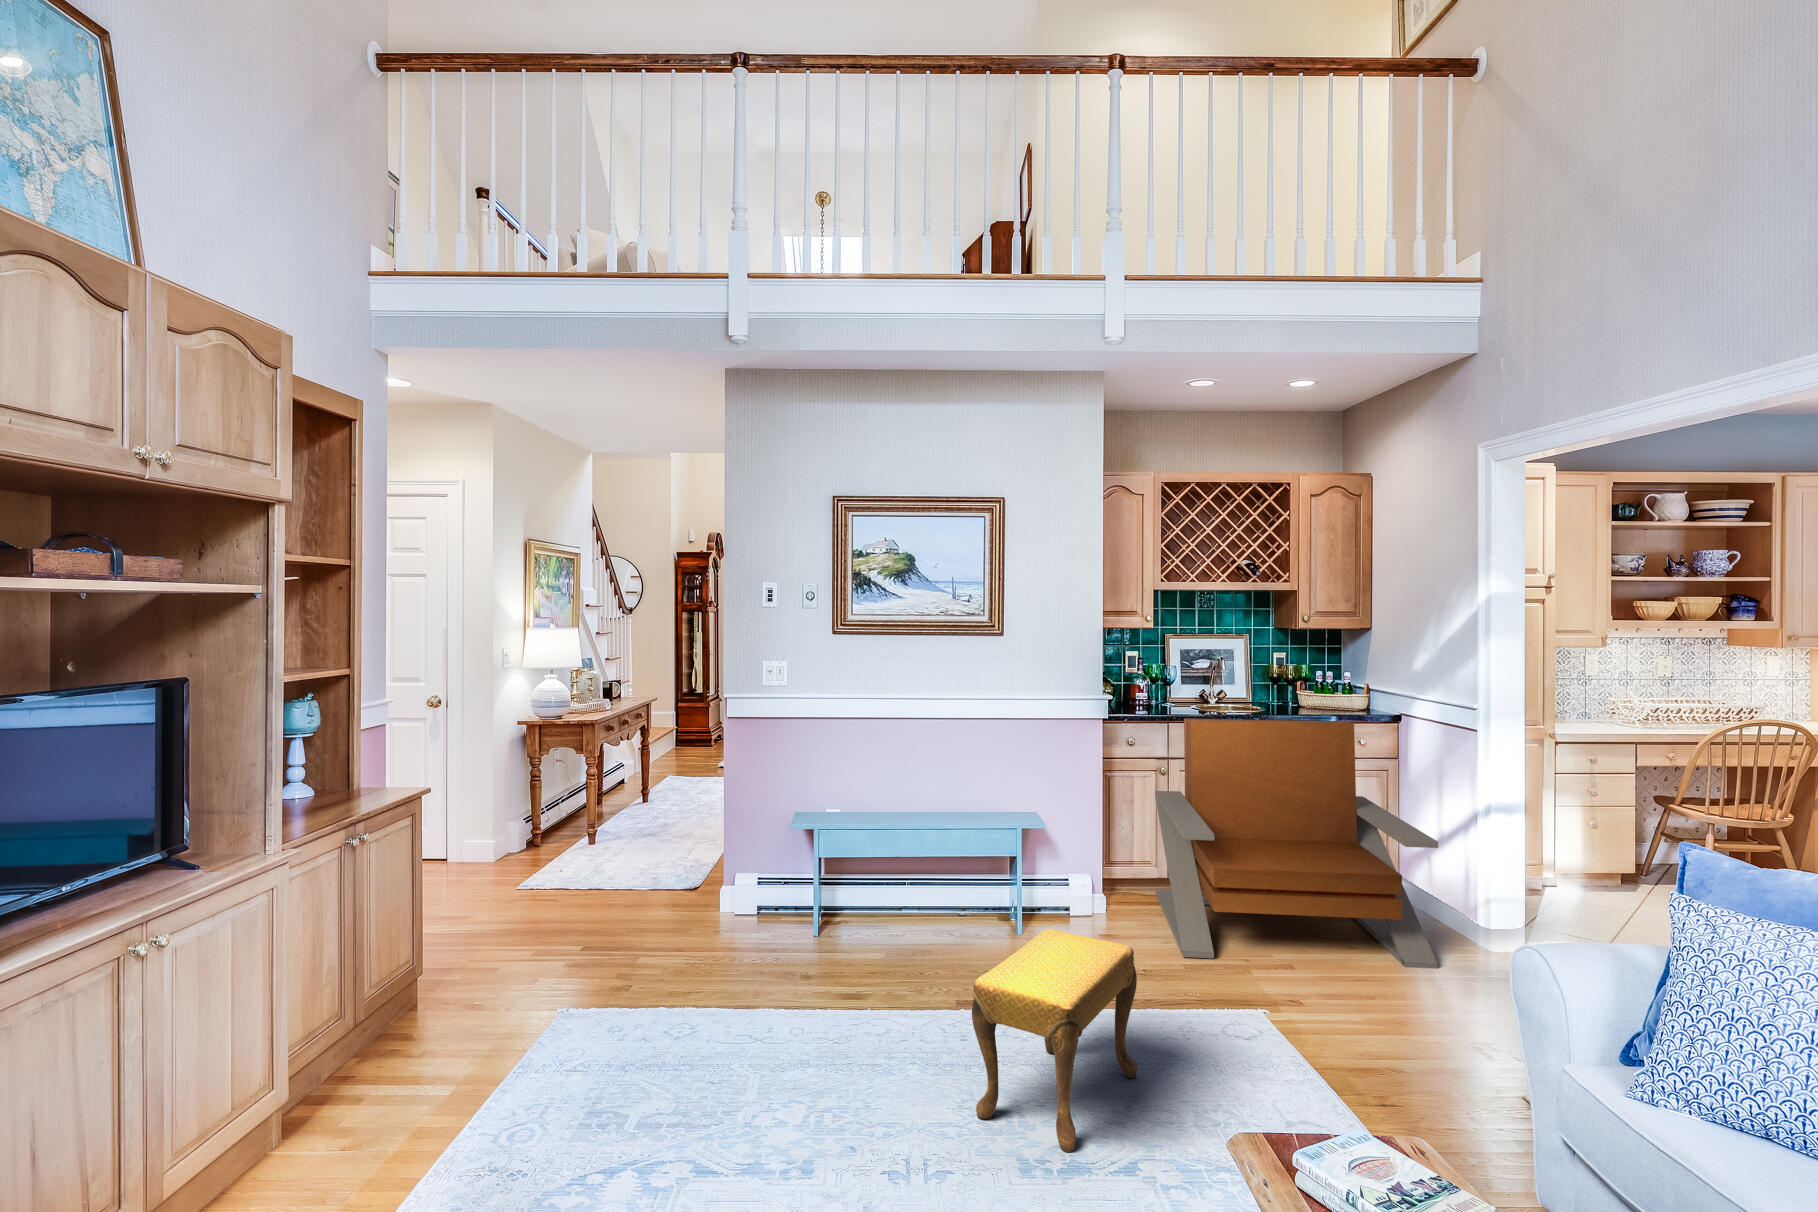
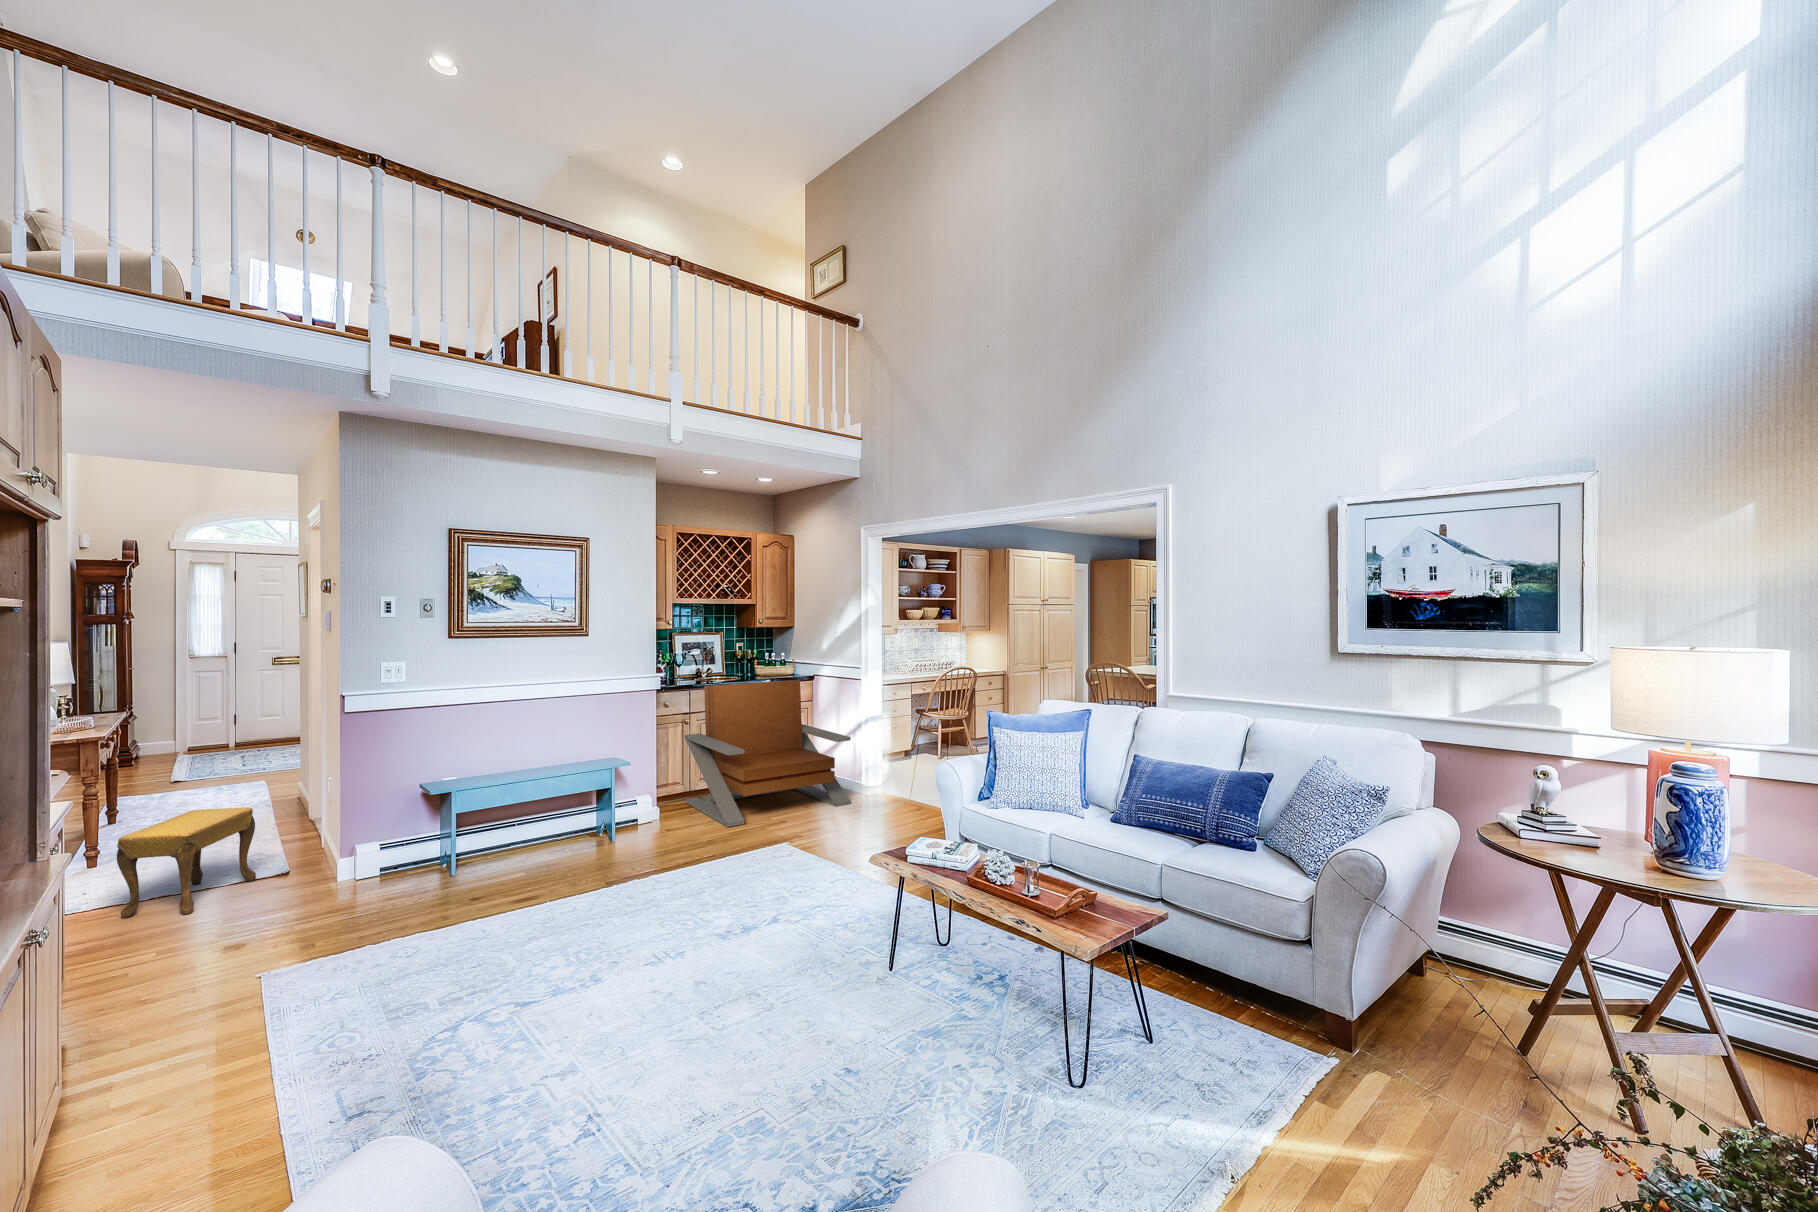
footstool: present [972,929,1137,1152] -> present [117,808,256,918]

